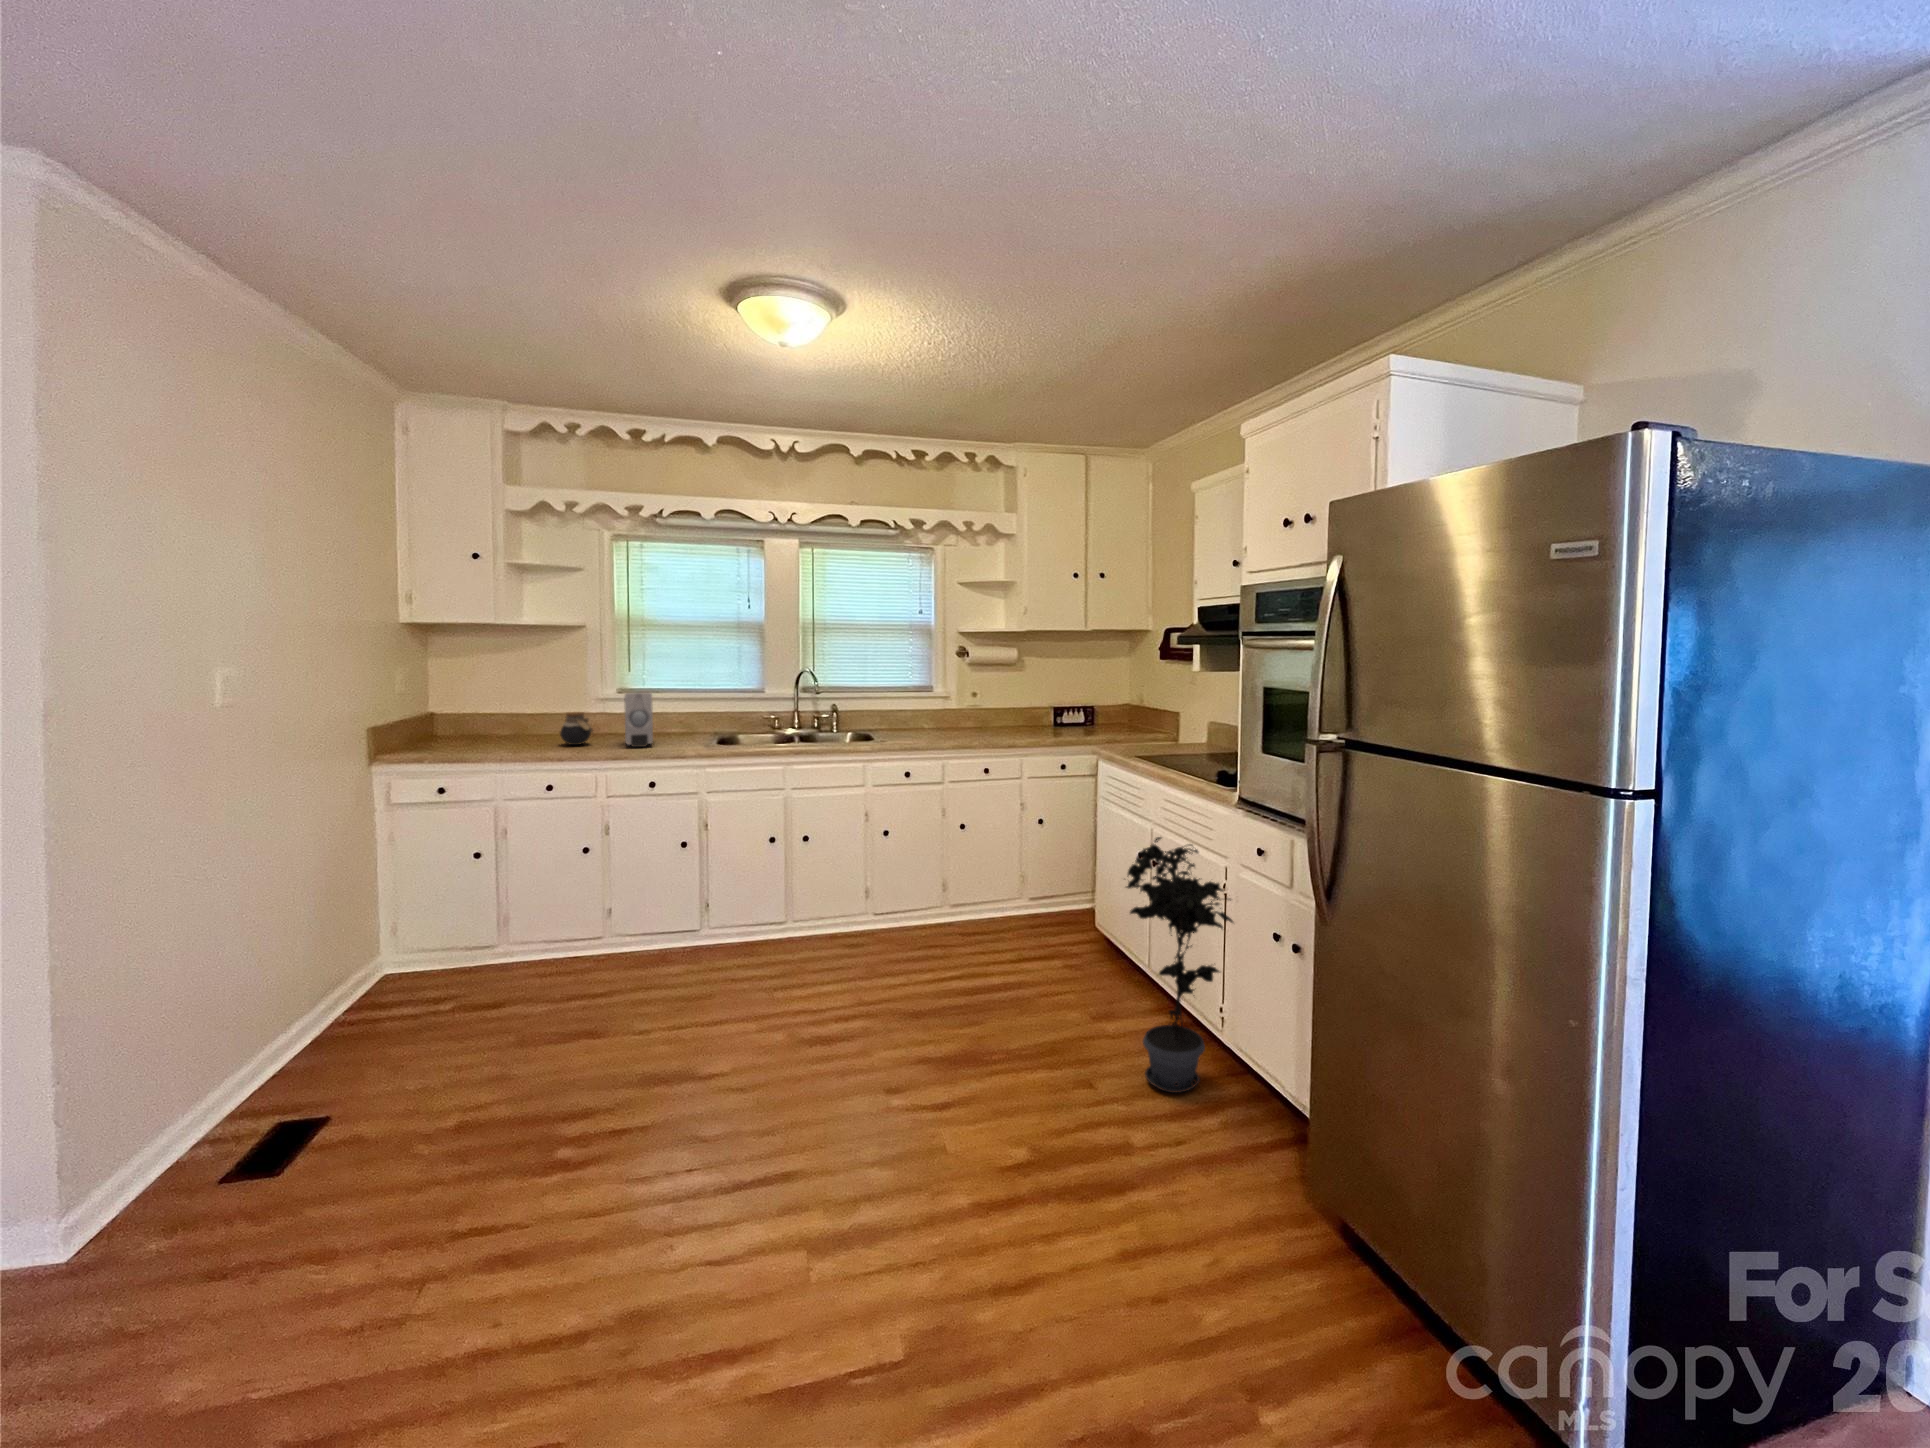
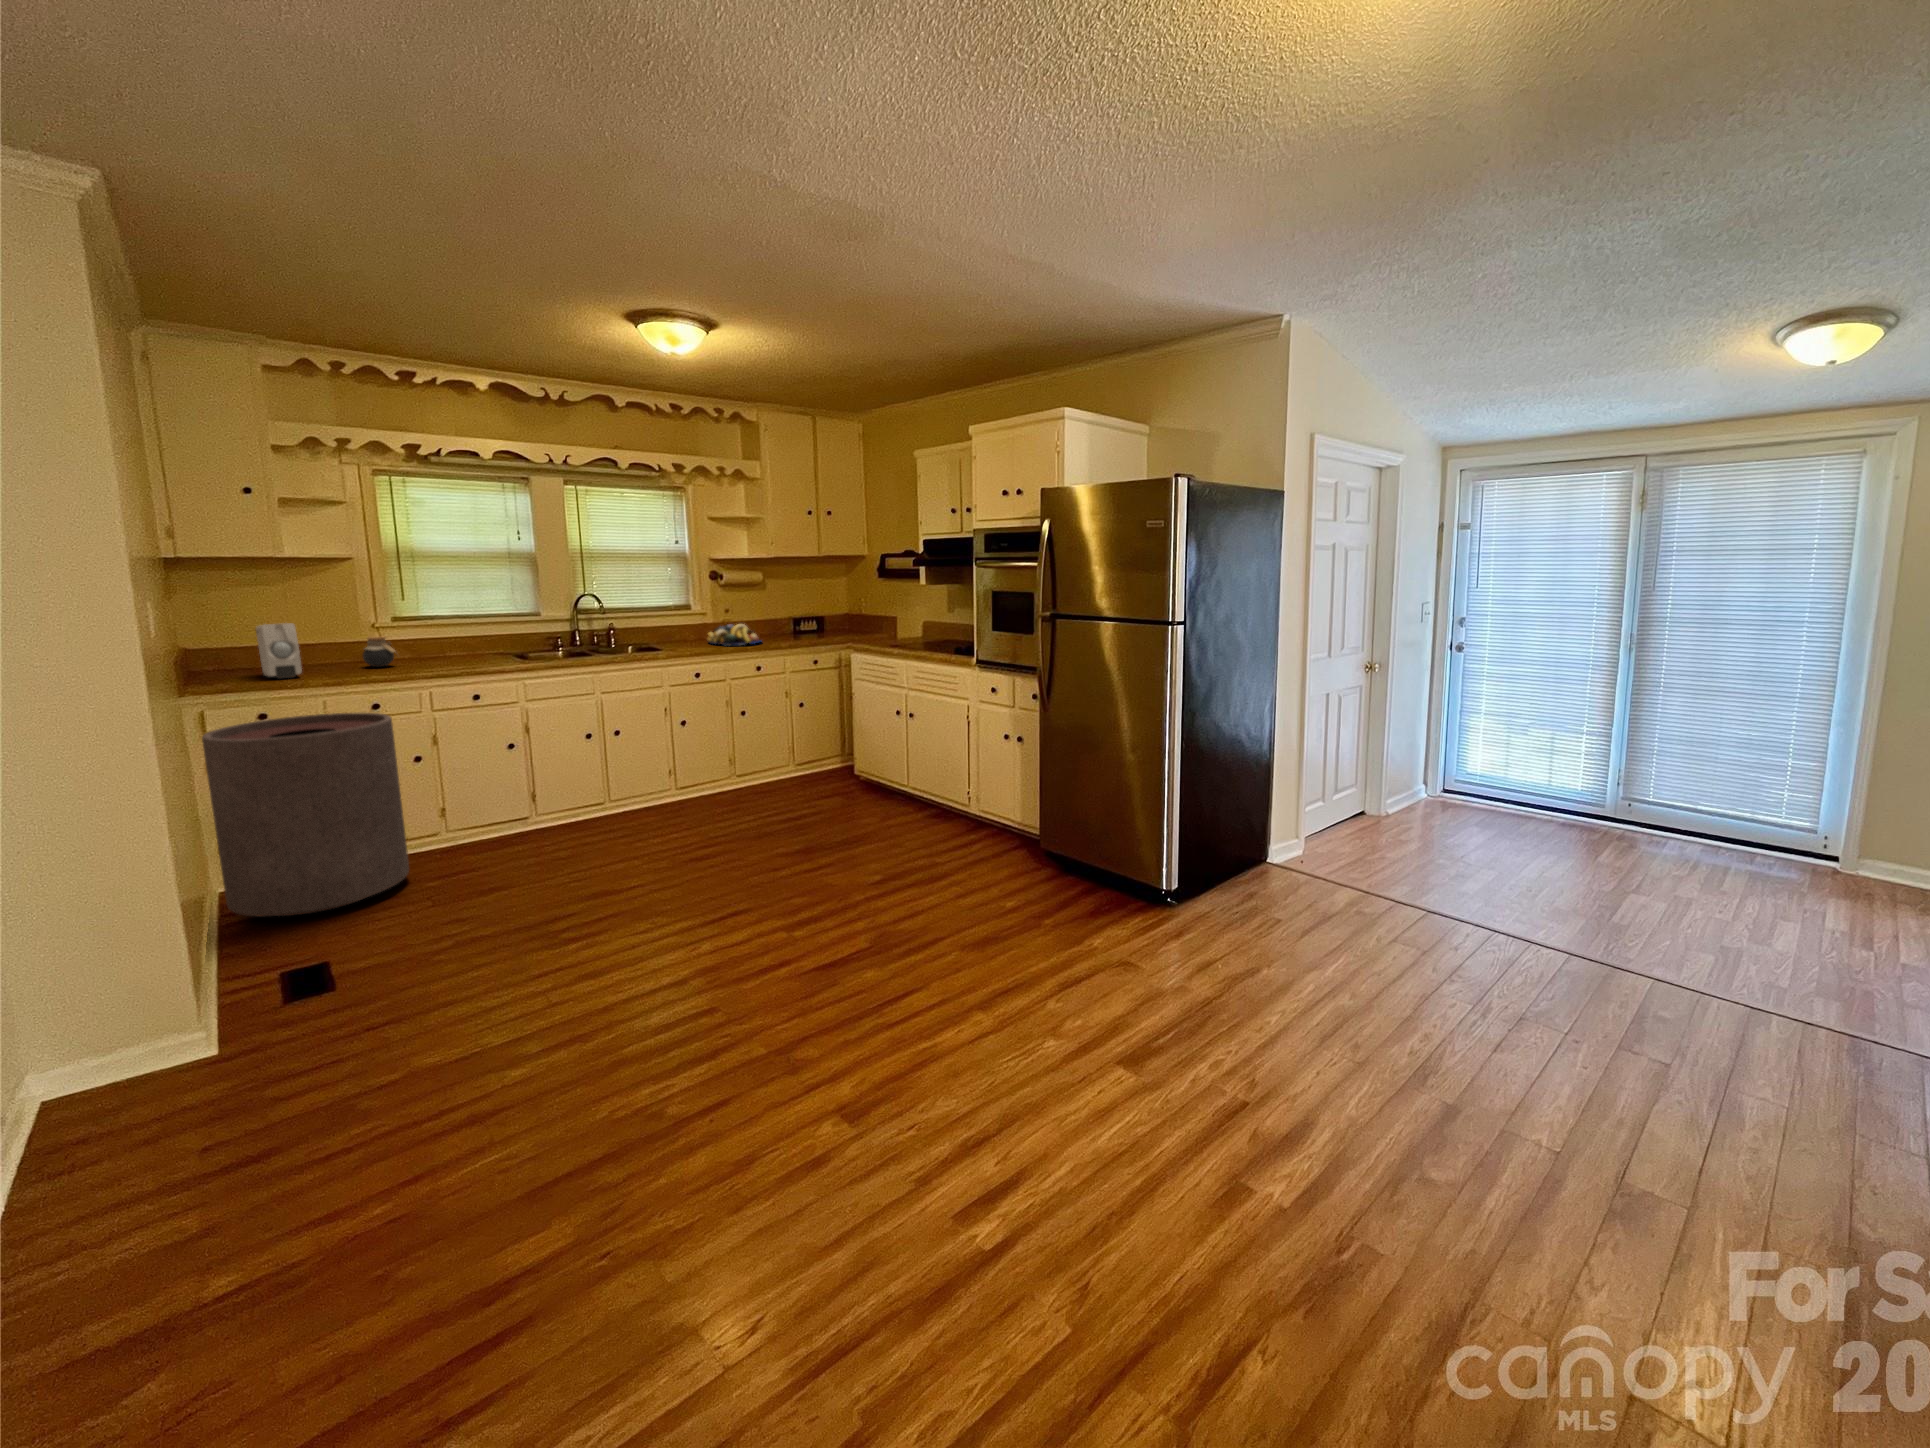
soap dispenser: present [624,693,653,747] -> present [256,623,302,678]
fruit bowl: none [937,711,1002,739] -> present [707,624,761,645]
trash can: none [324,798,528,1040] -> present [202,713,409,916]
potted plant: present [1126,837,1233,1093] -> none [909,685,980,840]

